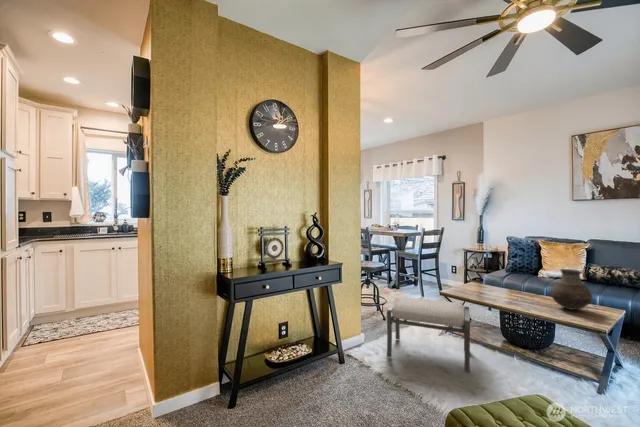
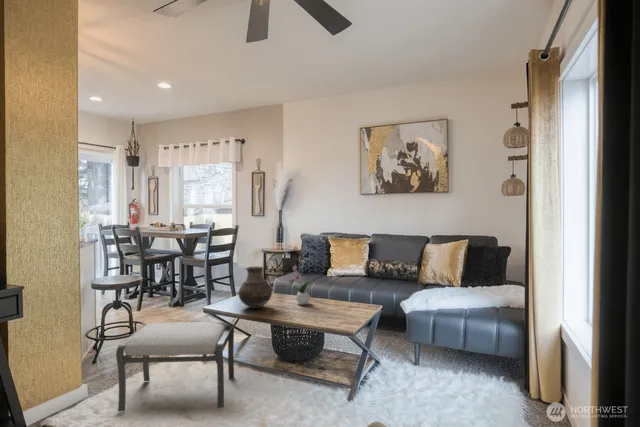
flower arrangement: none [519,257,540,299] -> present [293,259,310,305]
vase: present [551,269,592,310] -> present [238,266,272,308]

